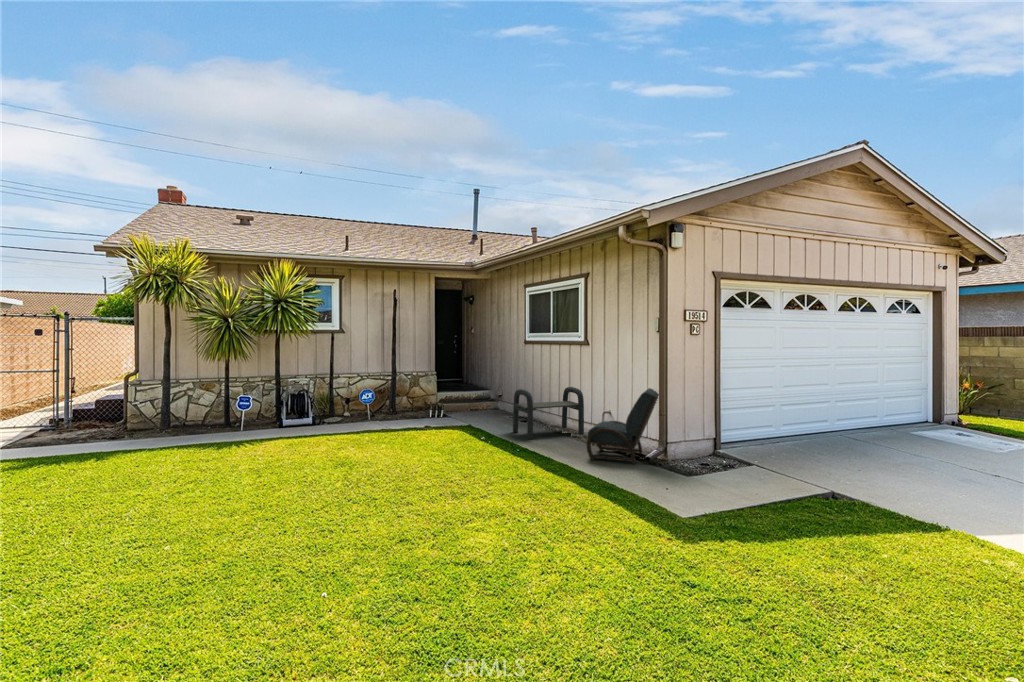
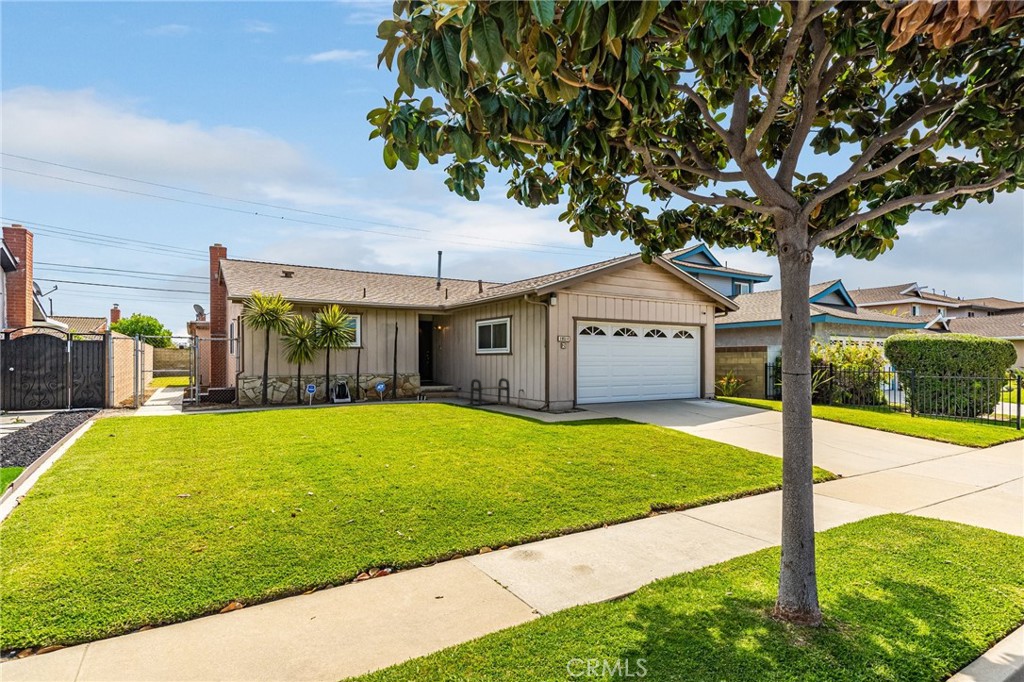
lounge chair: present [587,388,659,464] -> none [509,376,546,413]

